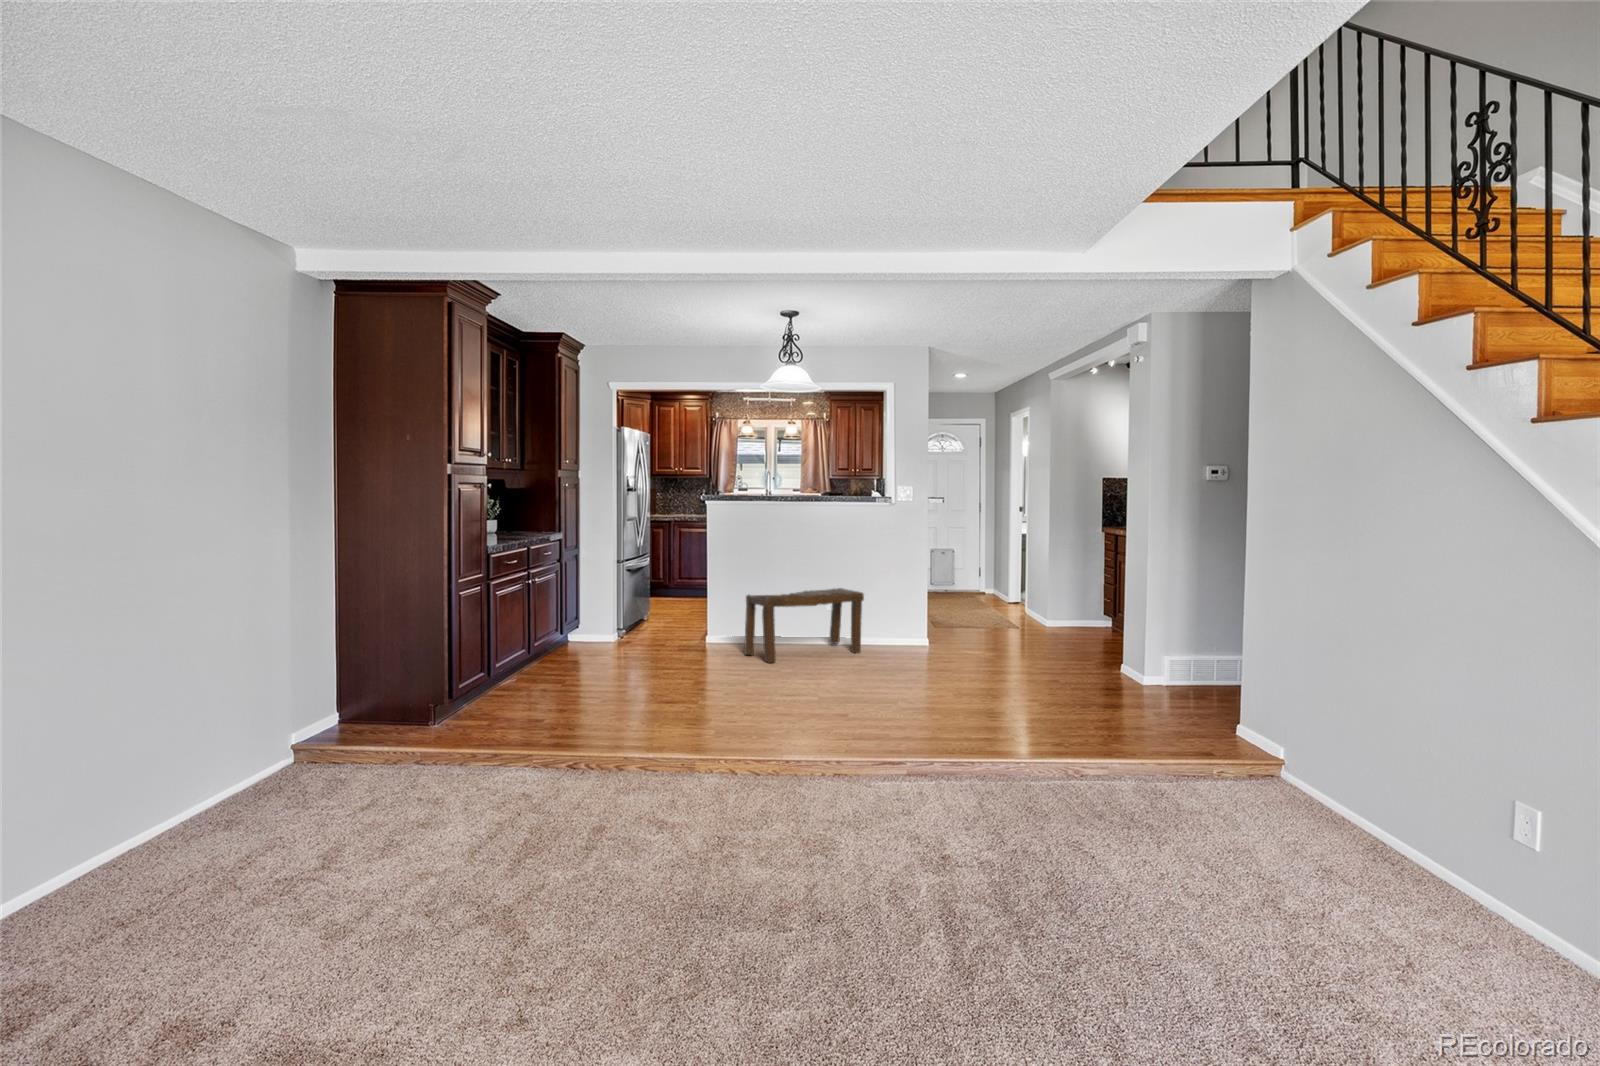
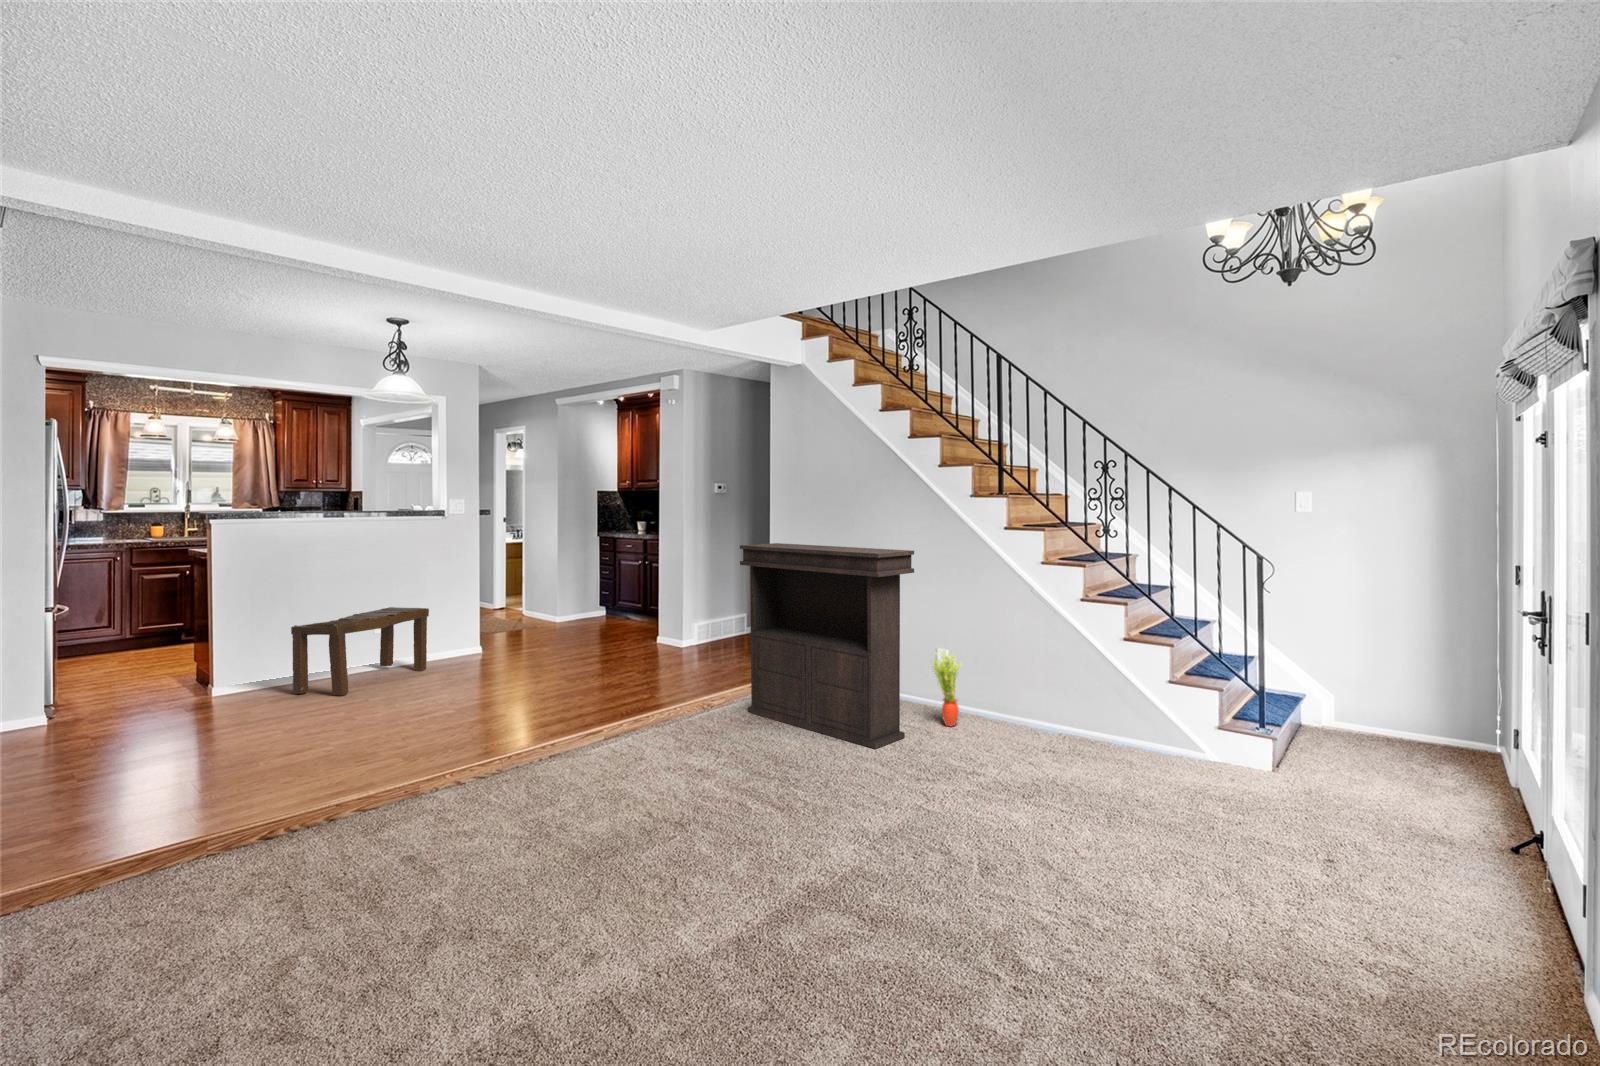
console table: none [1128,547,1385,916] -> present [740,543,914,749]
potted plant: none [1450,772,1528,935] -> present [932,650,961,726]

